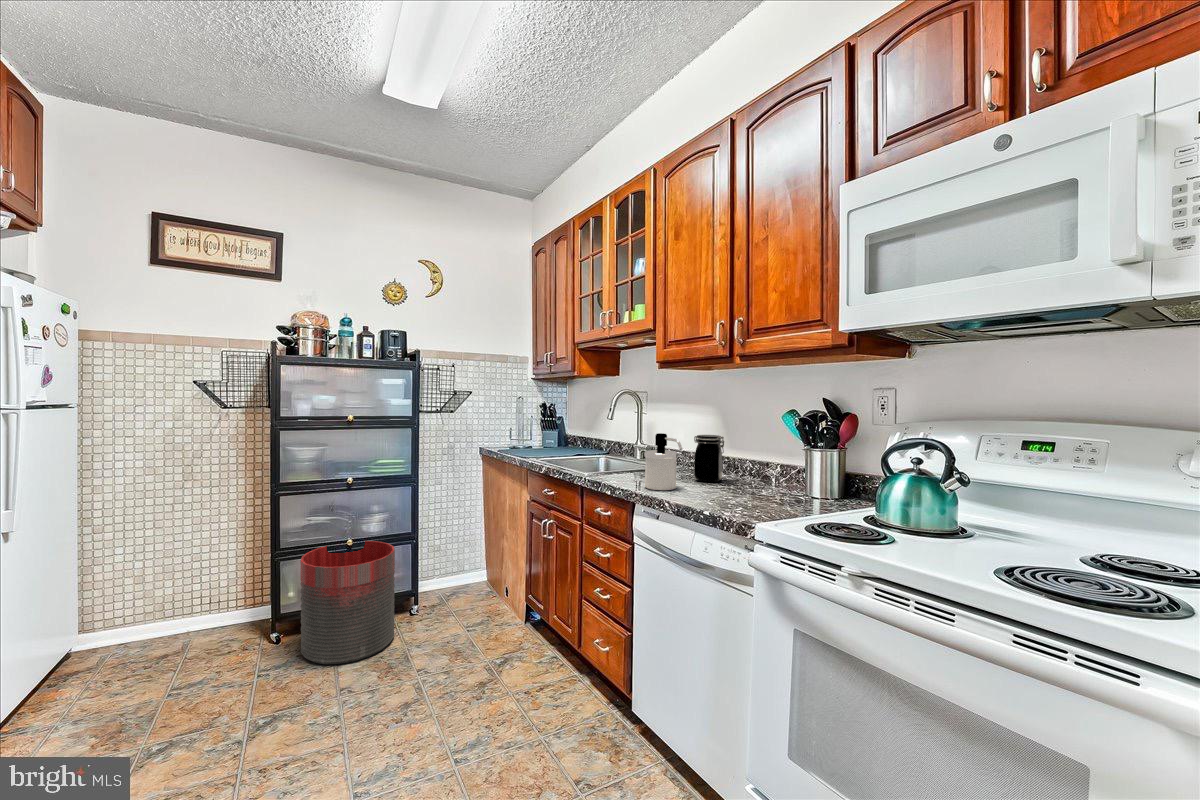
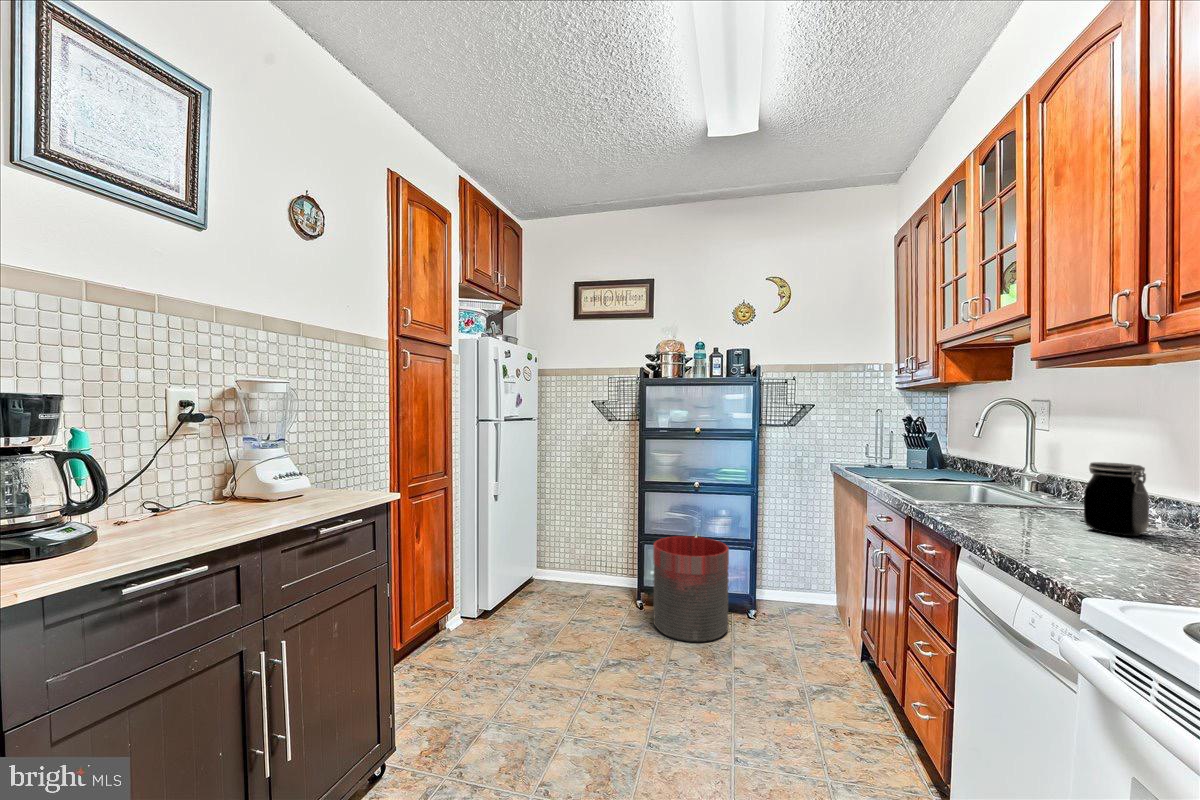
soap dispenser: present [644,433,682,490] -> none [978,455,1036,533]

